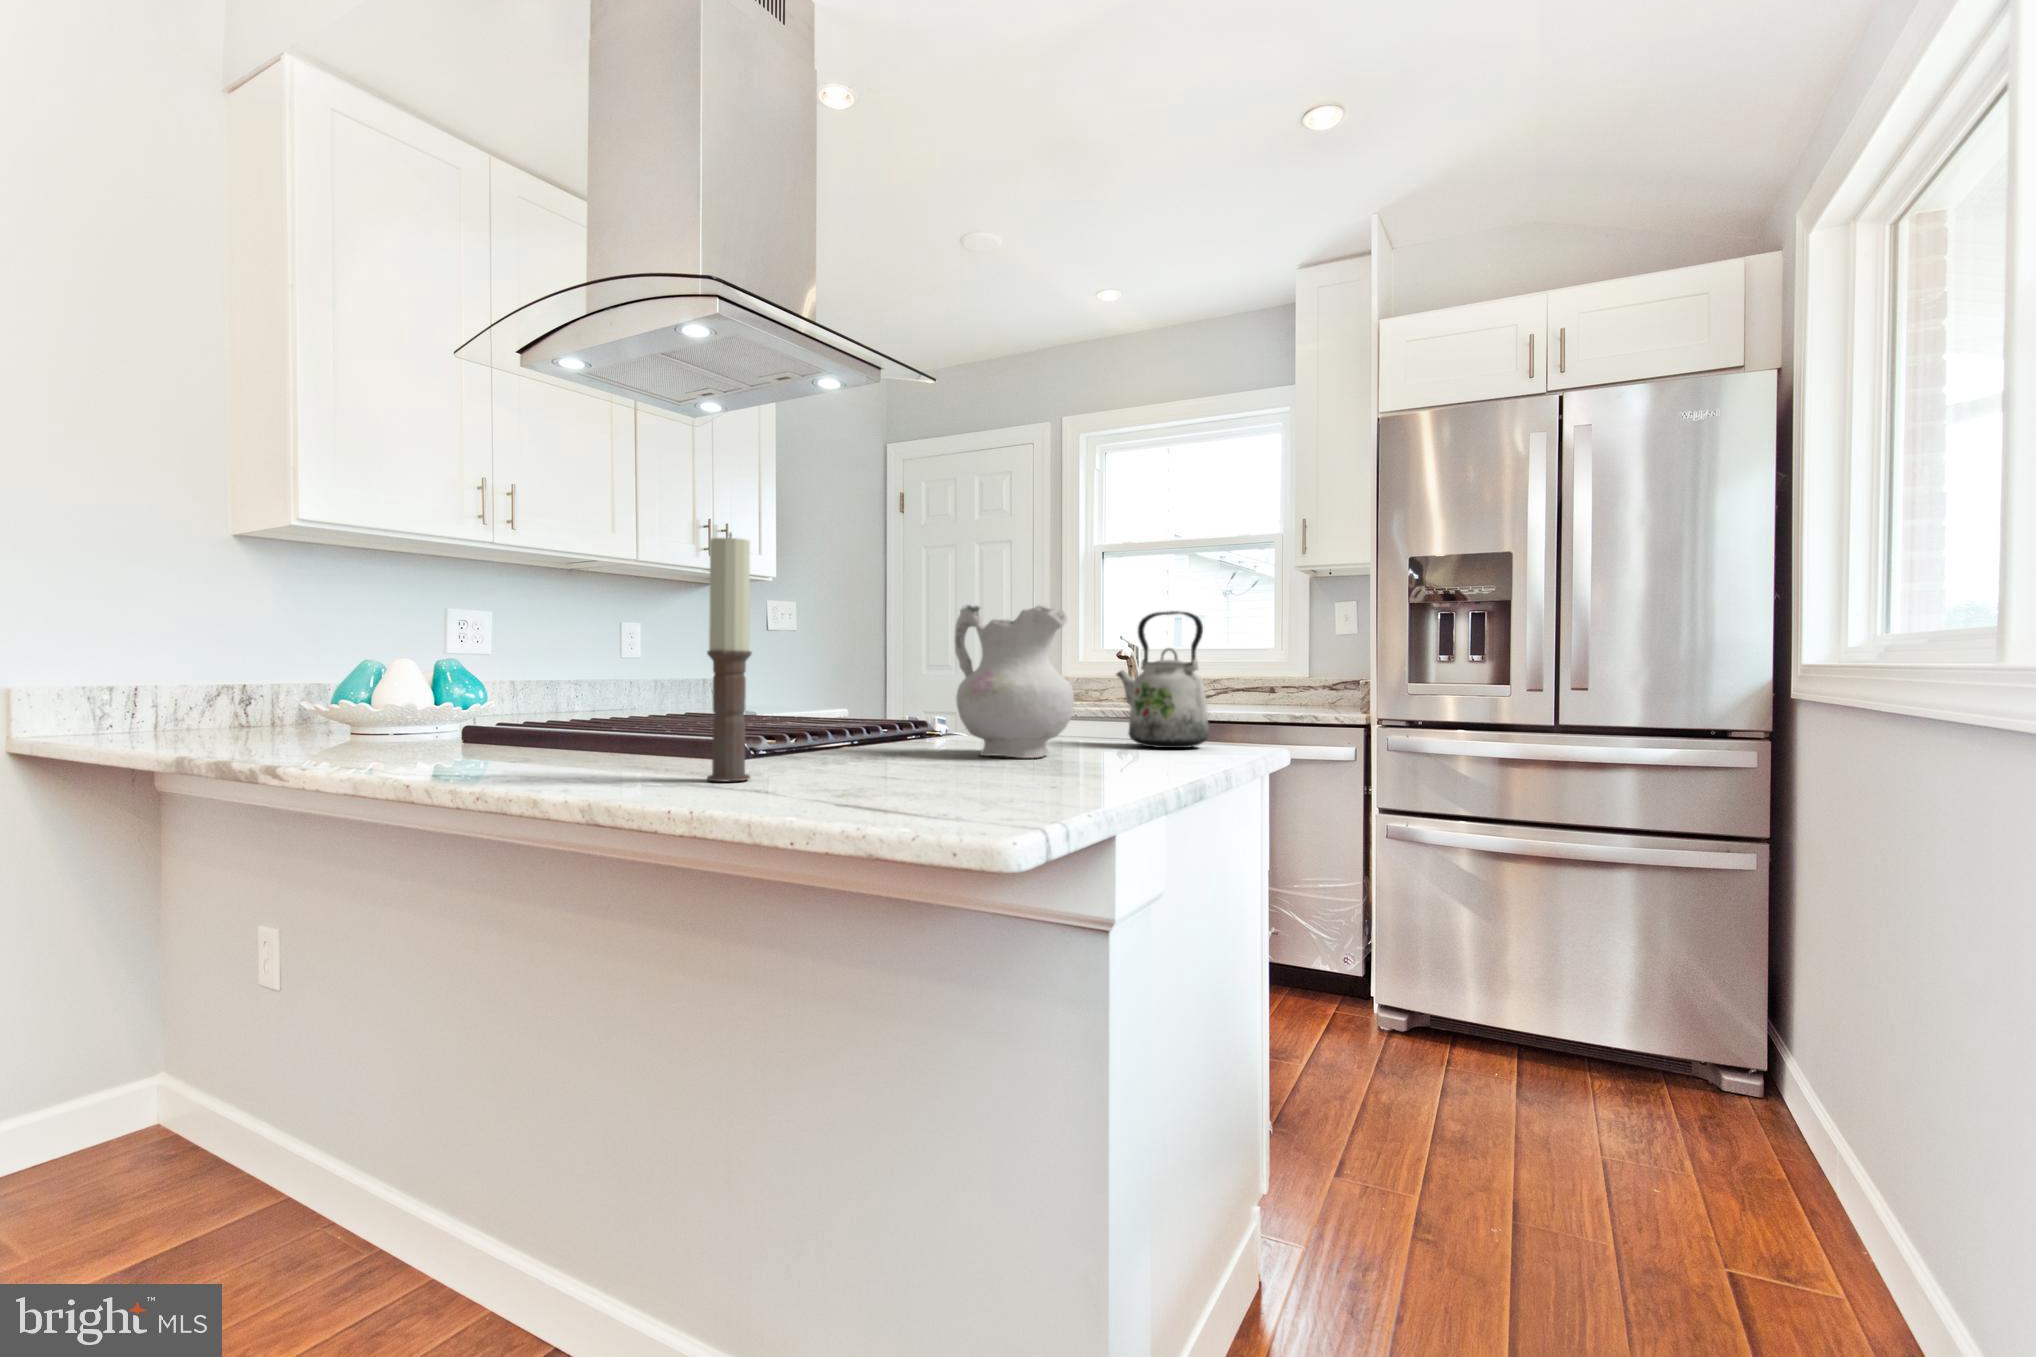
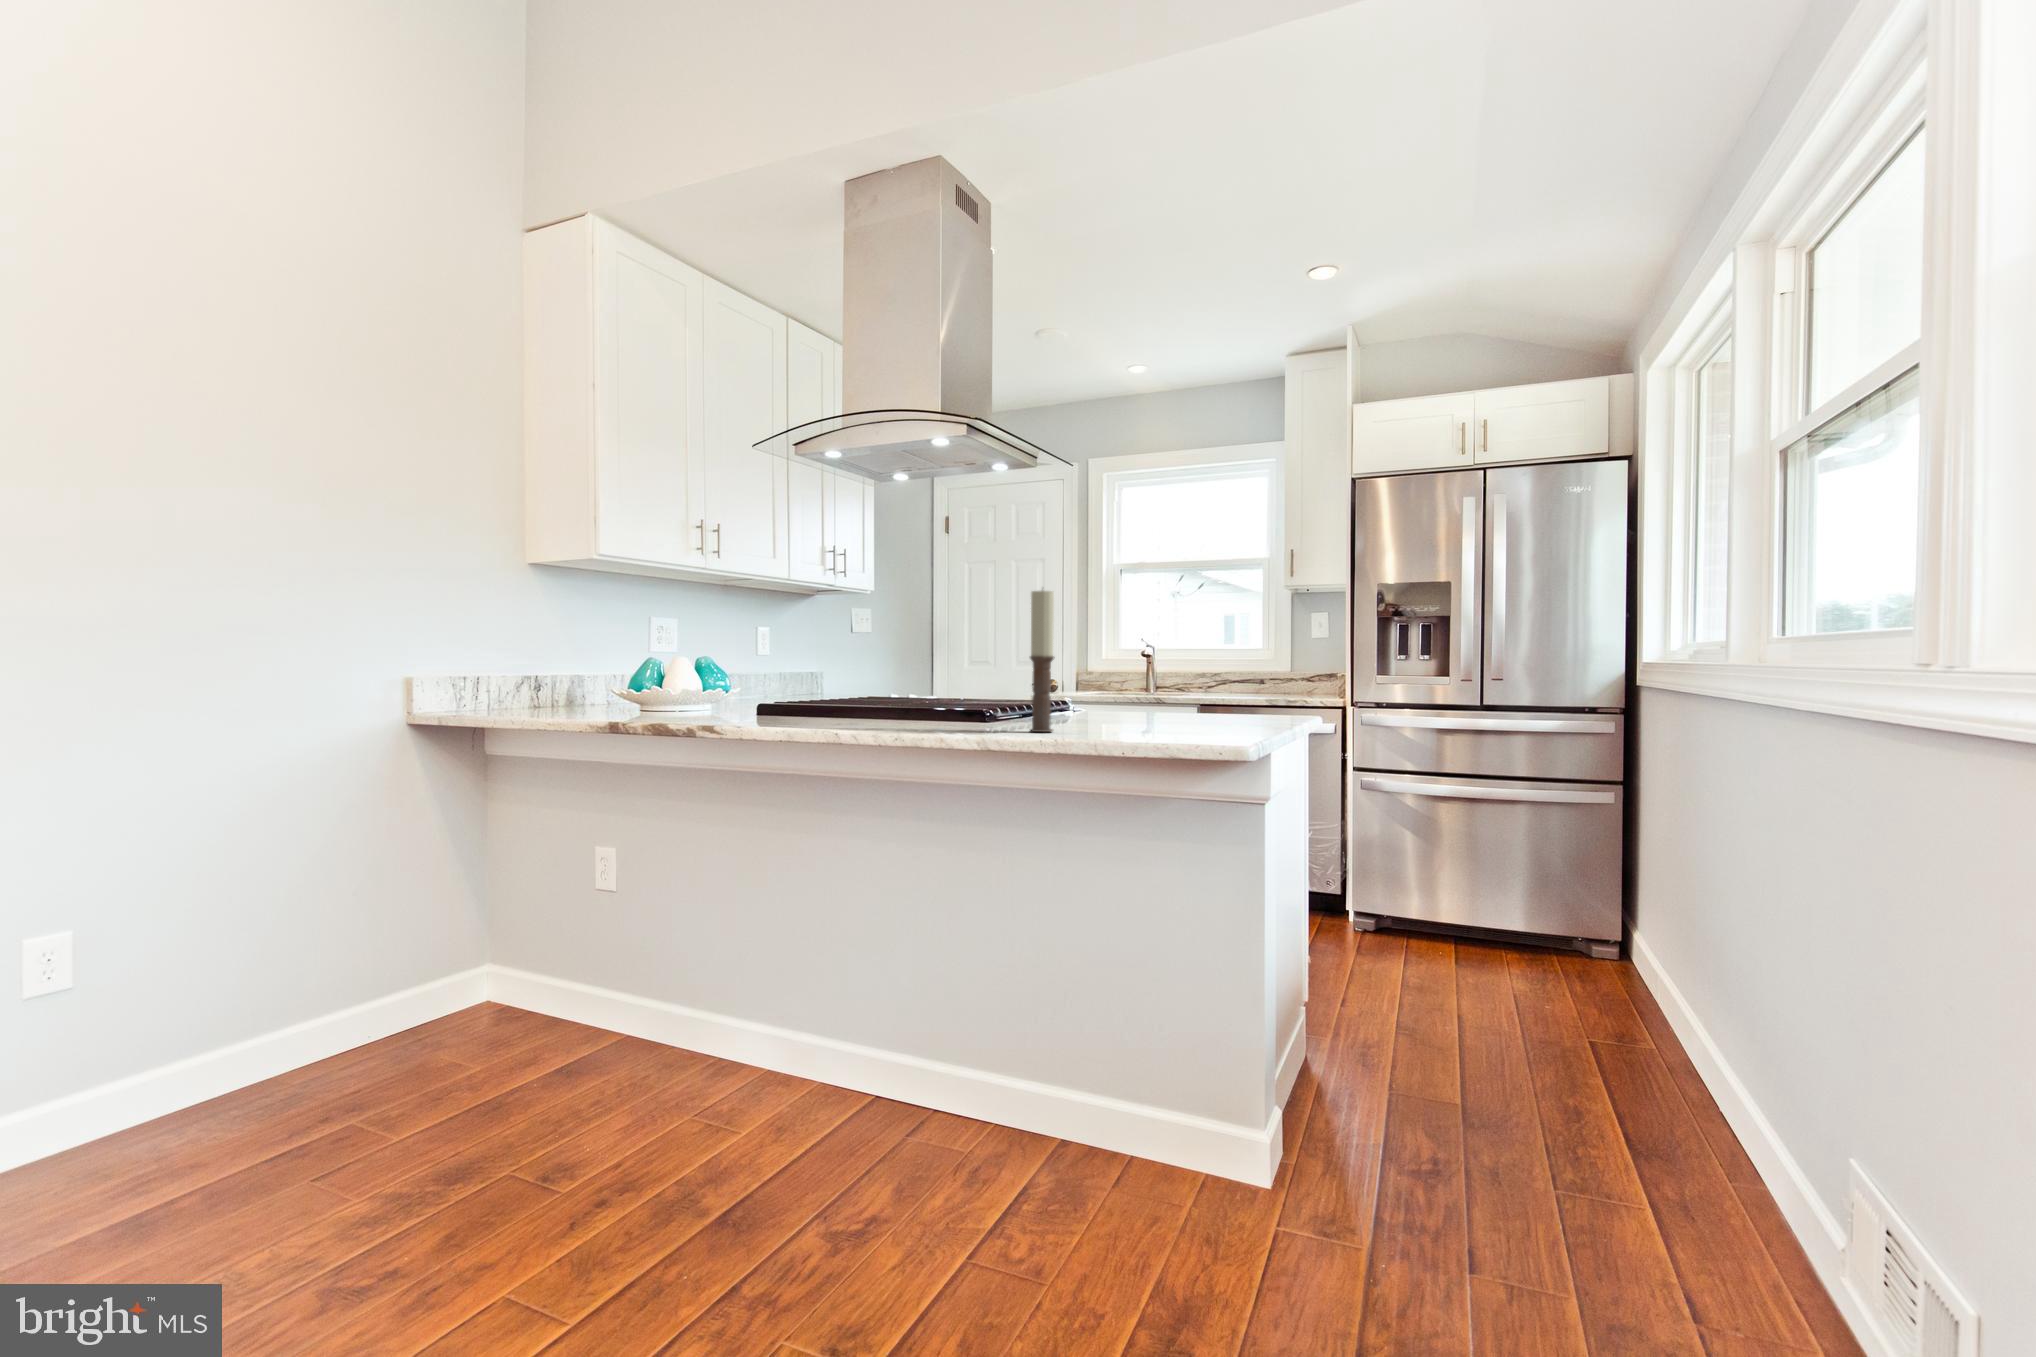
ceramic pitcher: present [954,605,1074,758] -> none [1117,624,1200,723]
kettle: present [1116,611,1209,748] -> none [1204,628,1271,718]

